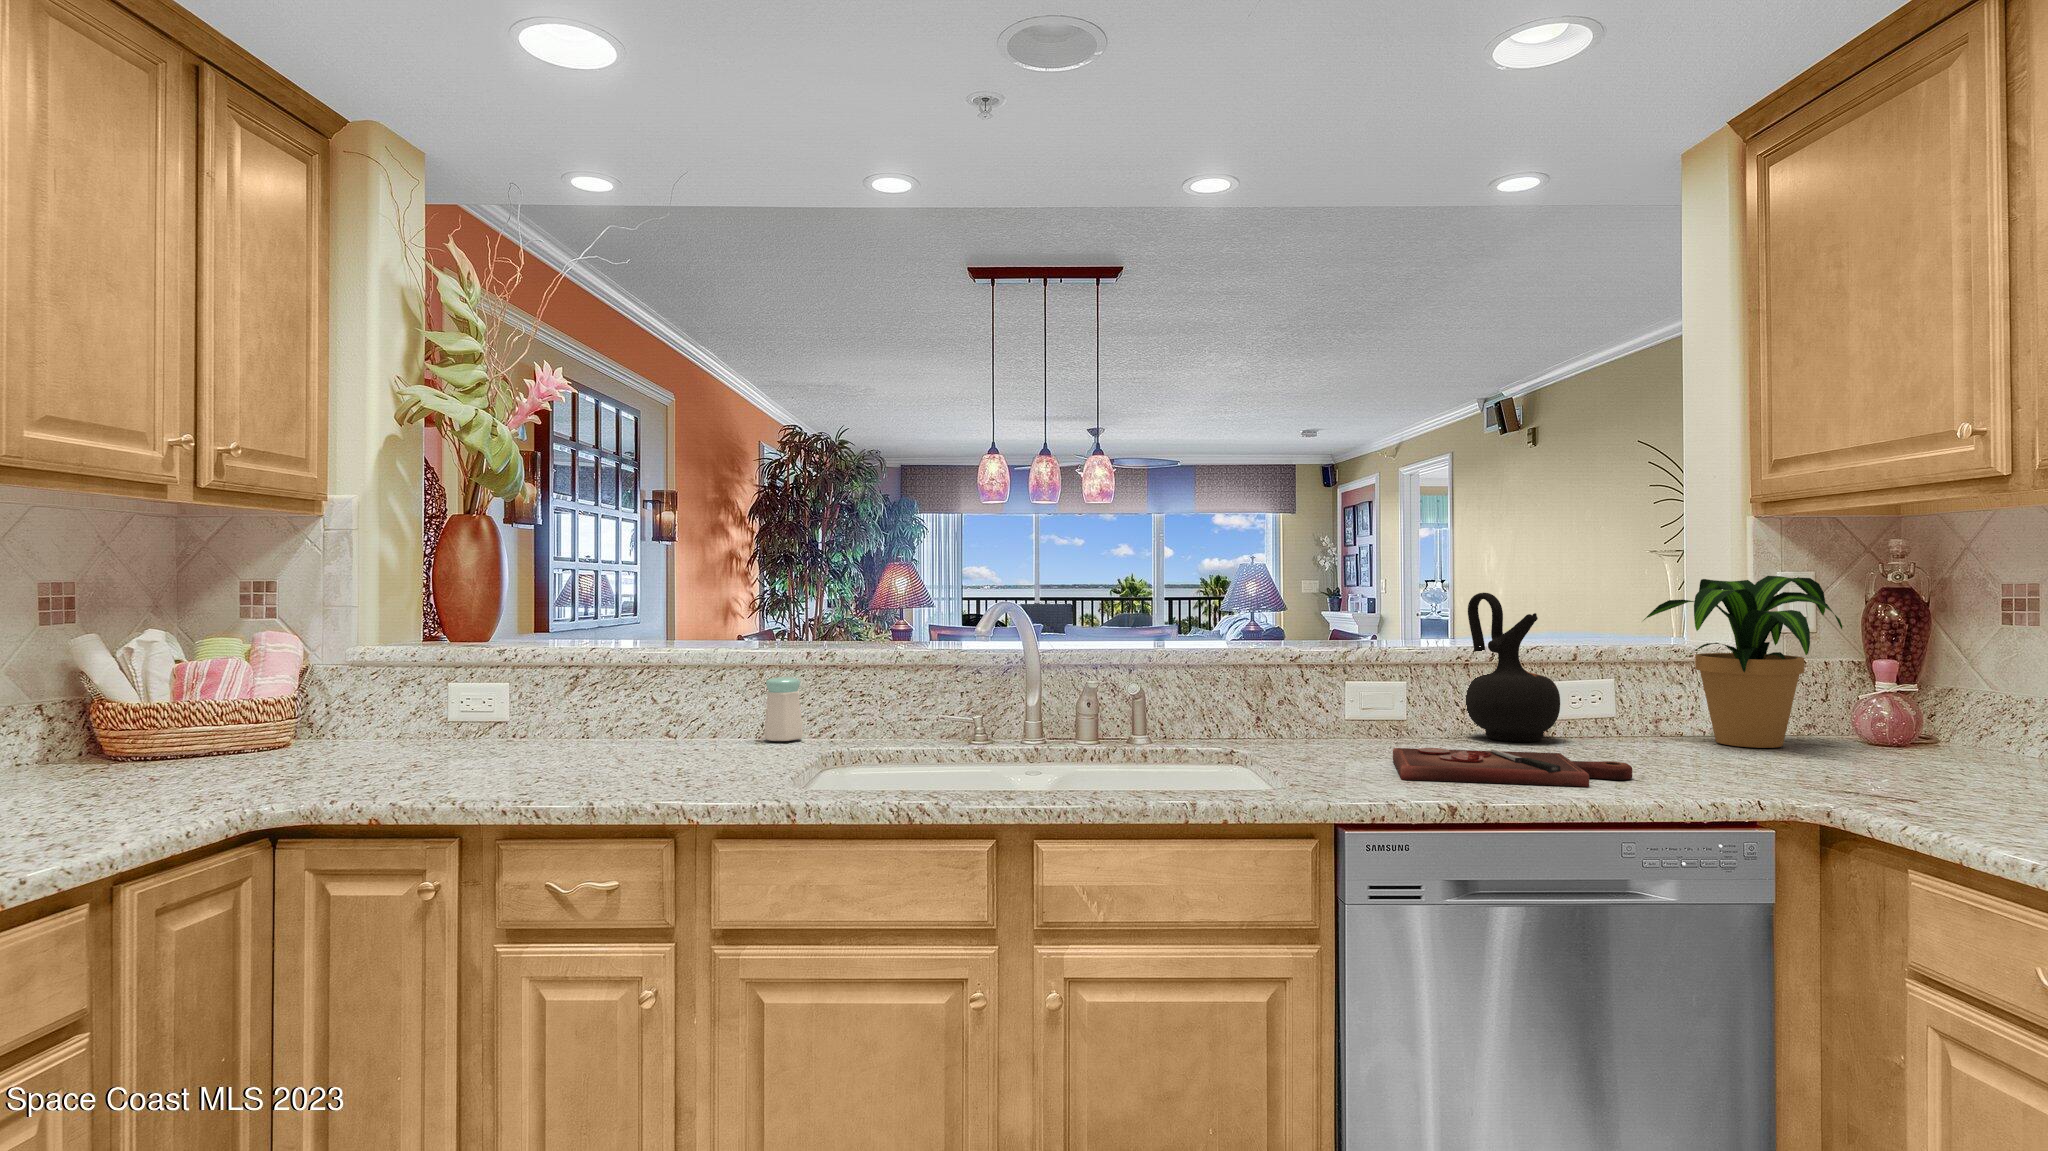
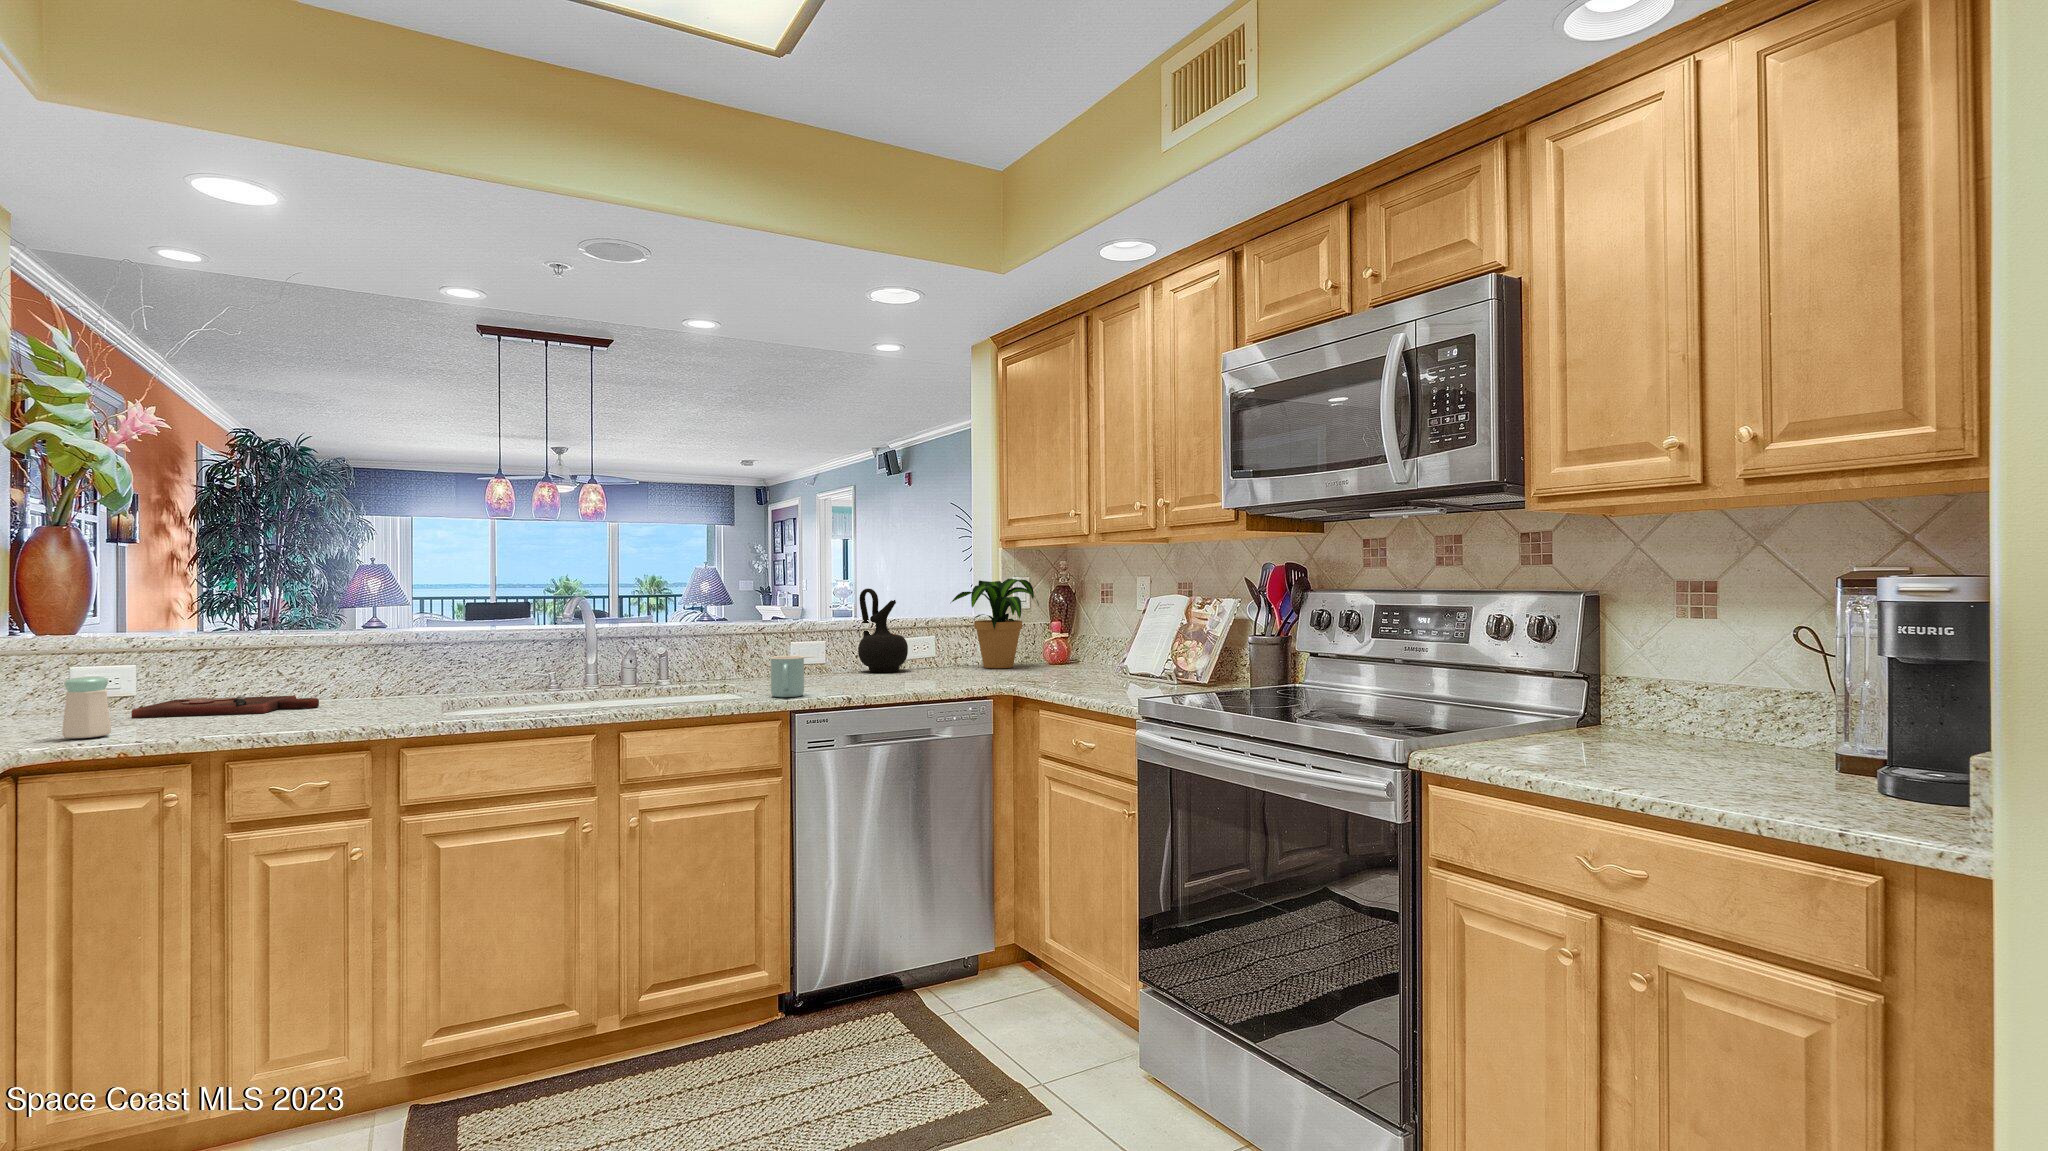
salt shaker: present [765,677,803,741] -> present [62,677,111,739]
mug: none [1300,716,1362,797] -> present [771,655,804,697]
cutting board: present [1393,748,1632,787] -> present [131,696,319,718]

